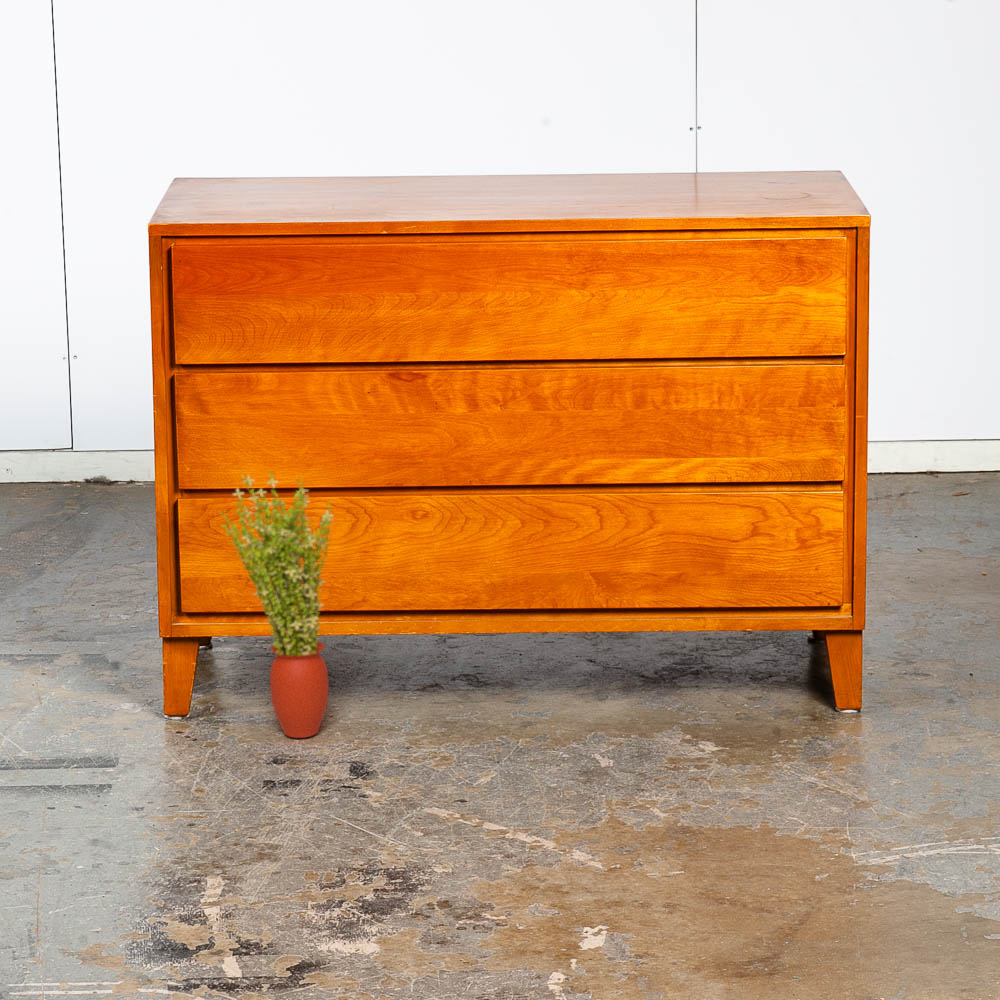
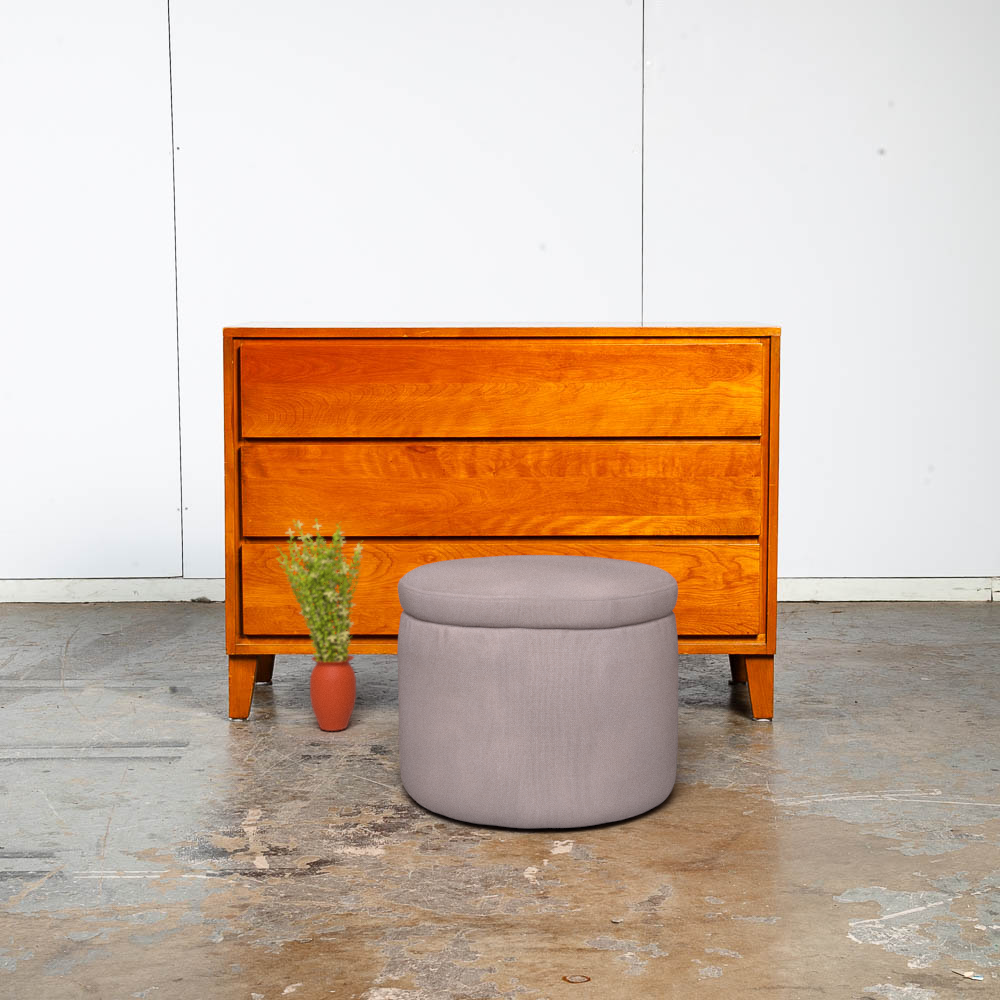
ottoman: none [384,538,737,908] -> present [398,555,678,828]

